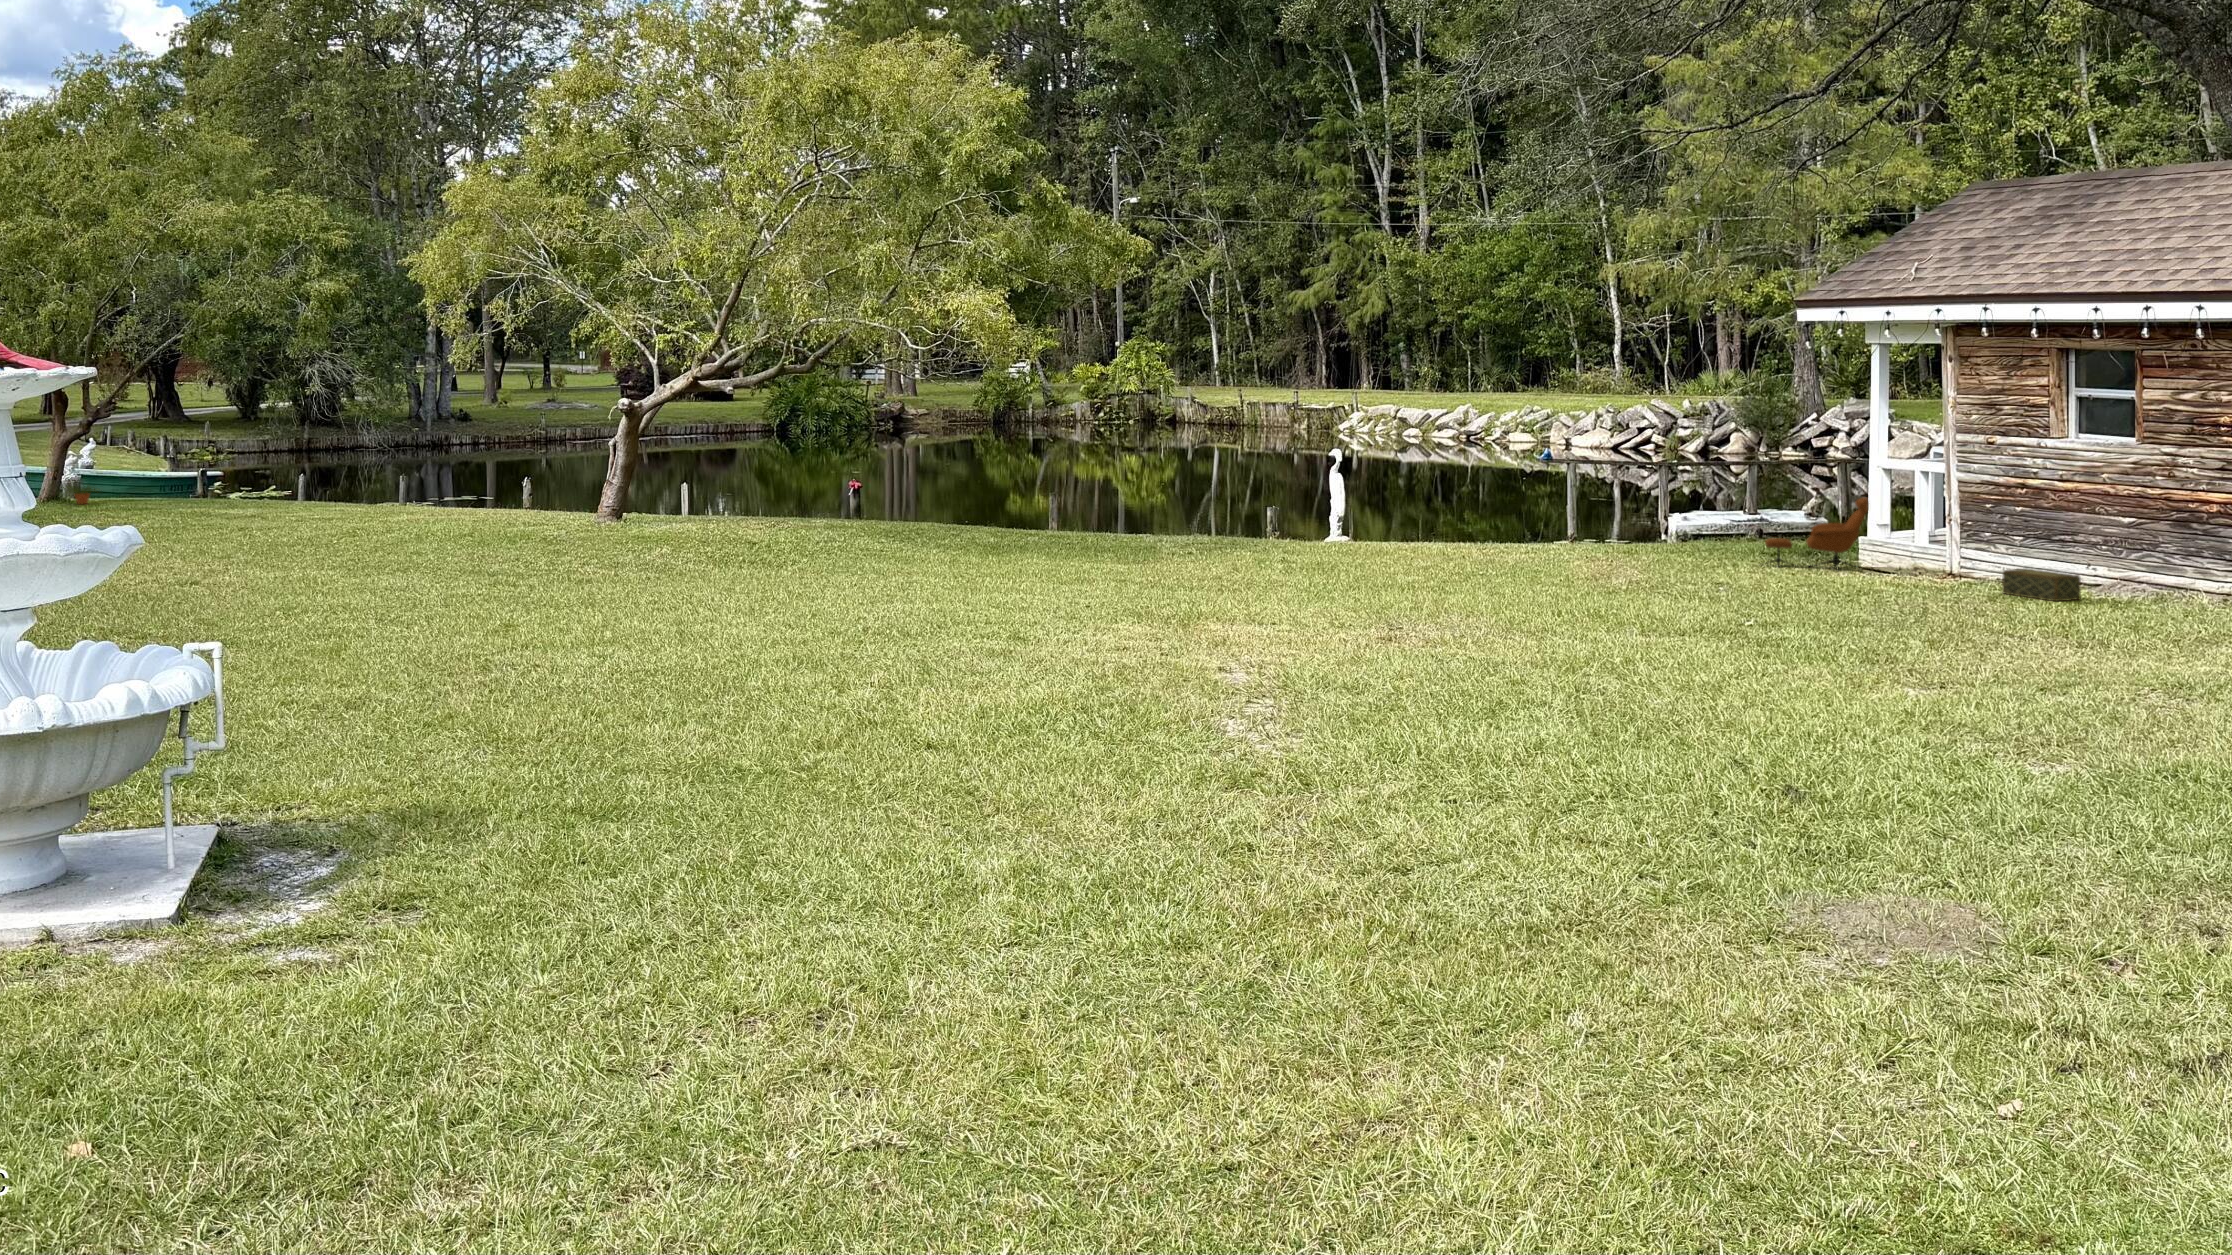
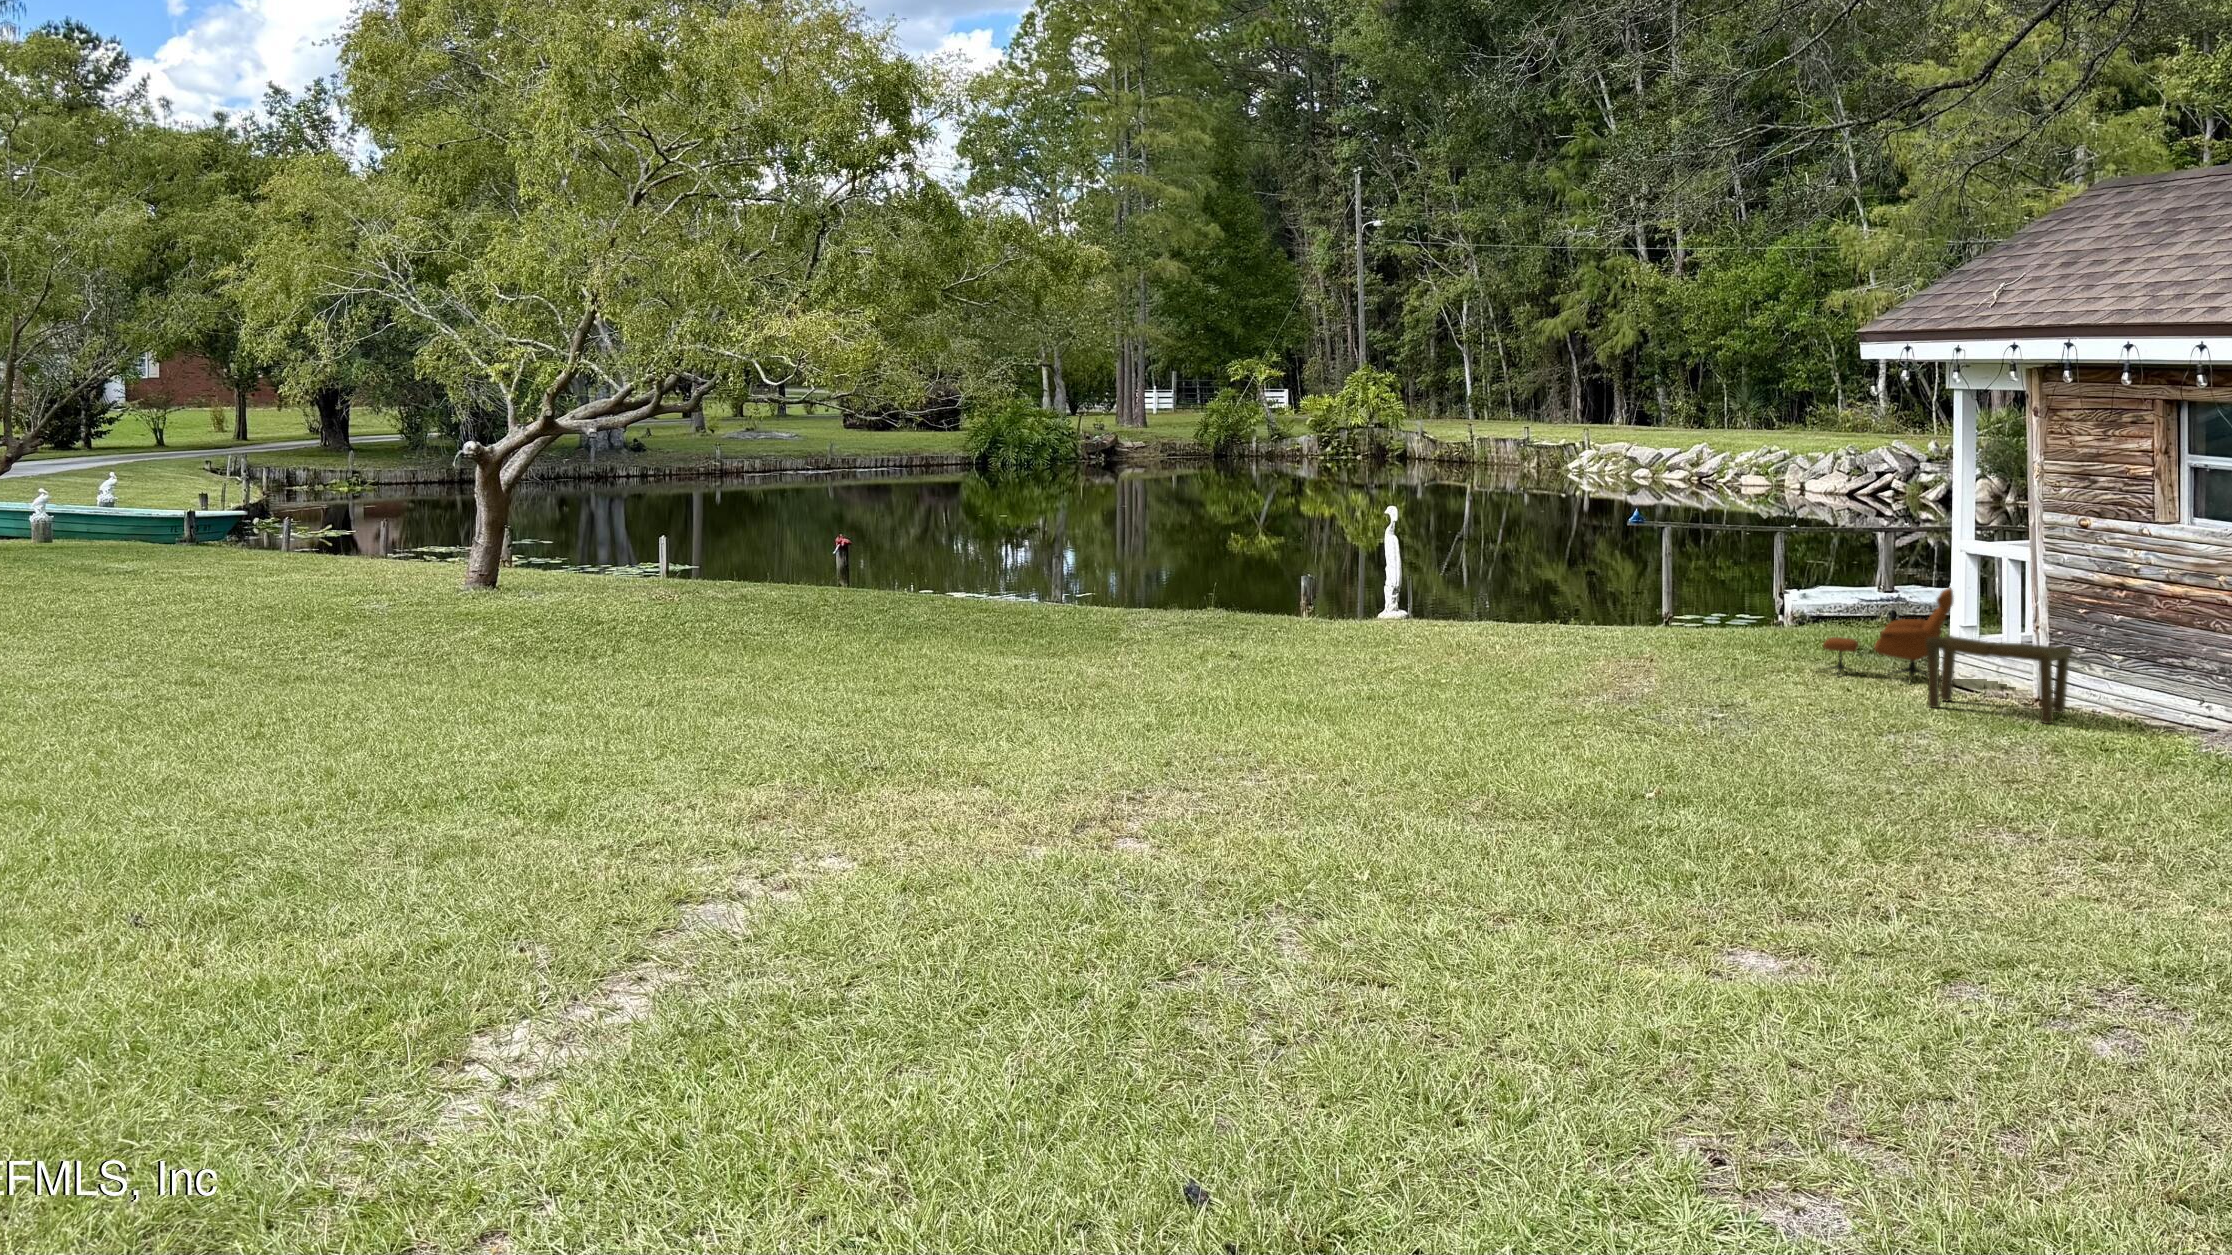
potted plant: present [63,486,99,504] -> none [27,524,78,546]
bench: none [1868,530,1979,591] -> present [1925,636,2072,724]
woven basket: present [2002,569,2081,601] -> none [2093,697,2194,747]

